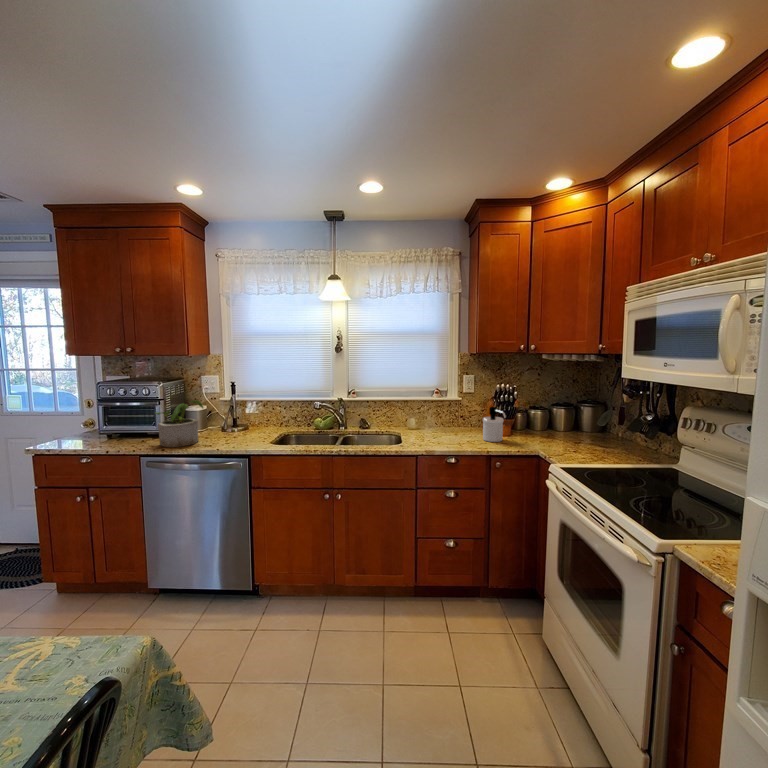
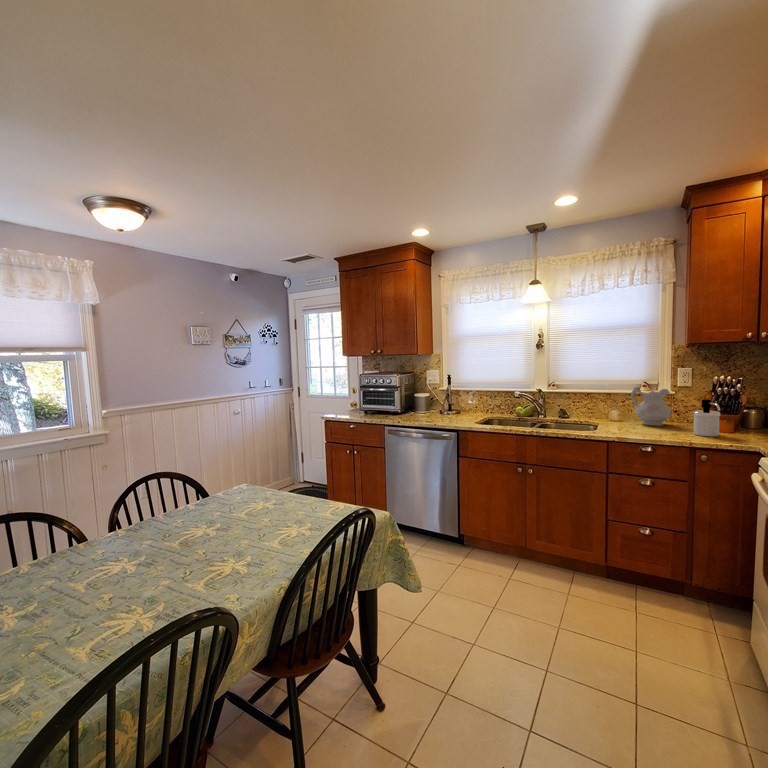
ceramic pitcher: none [428,394,460,432] -> present [631,387,671,426]
potted plant: present [155,400,203,447] -> none [394,387,427,421]

